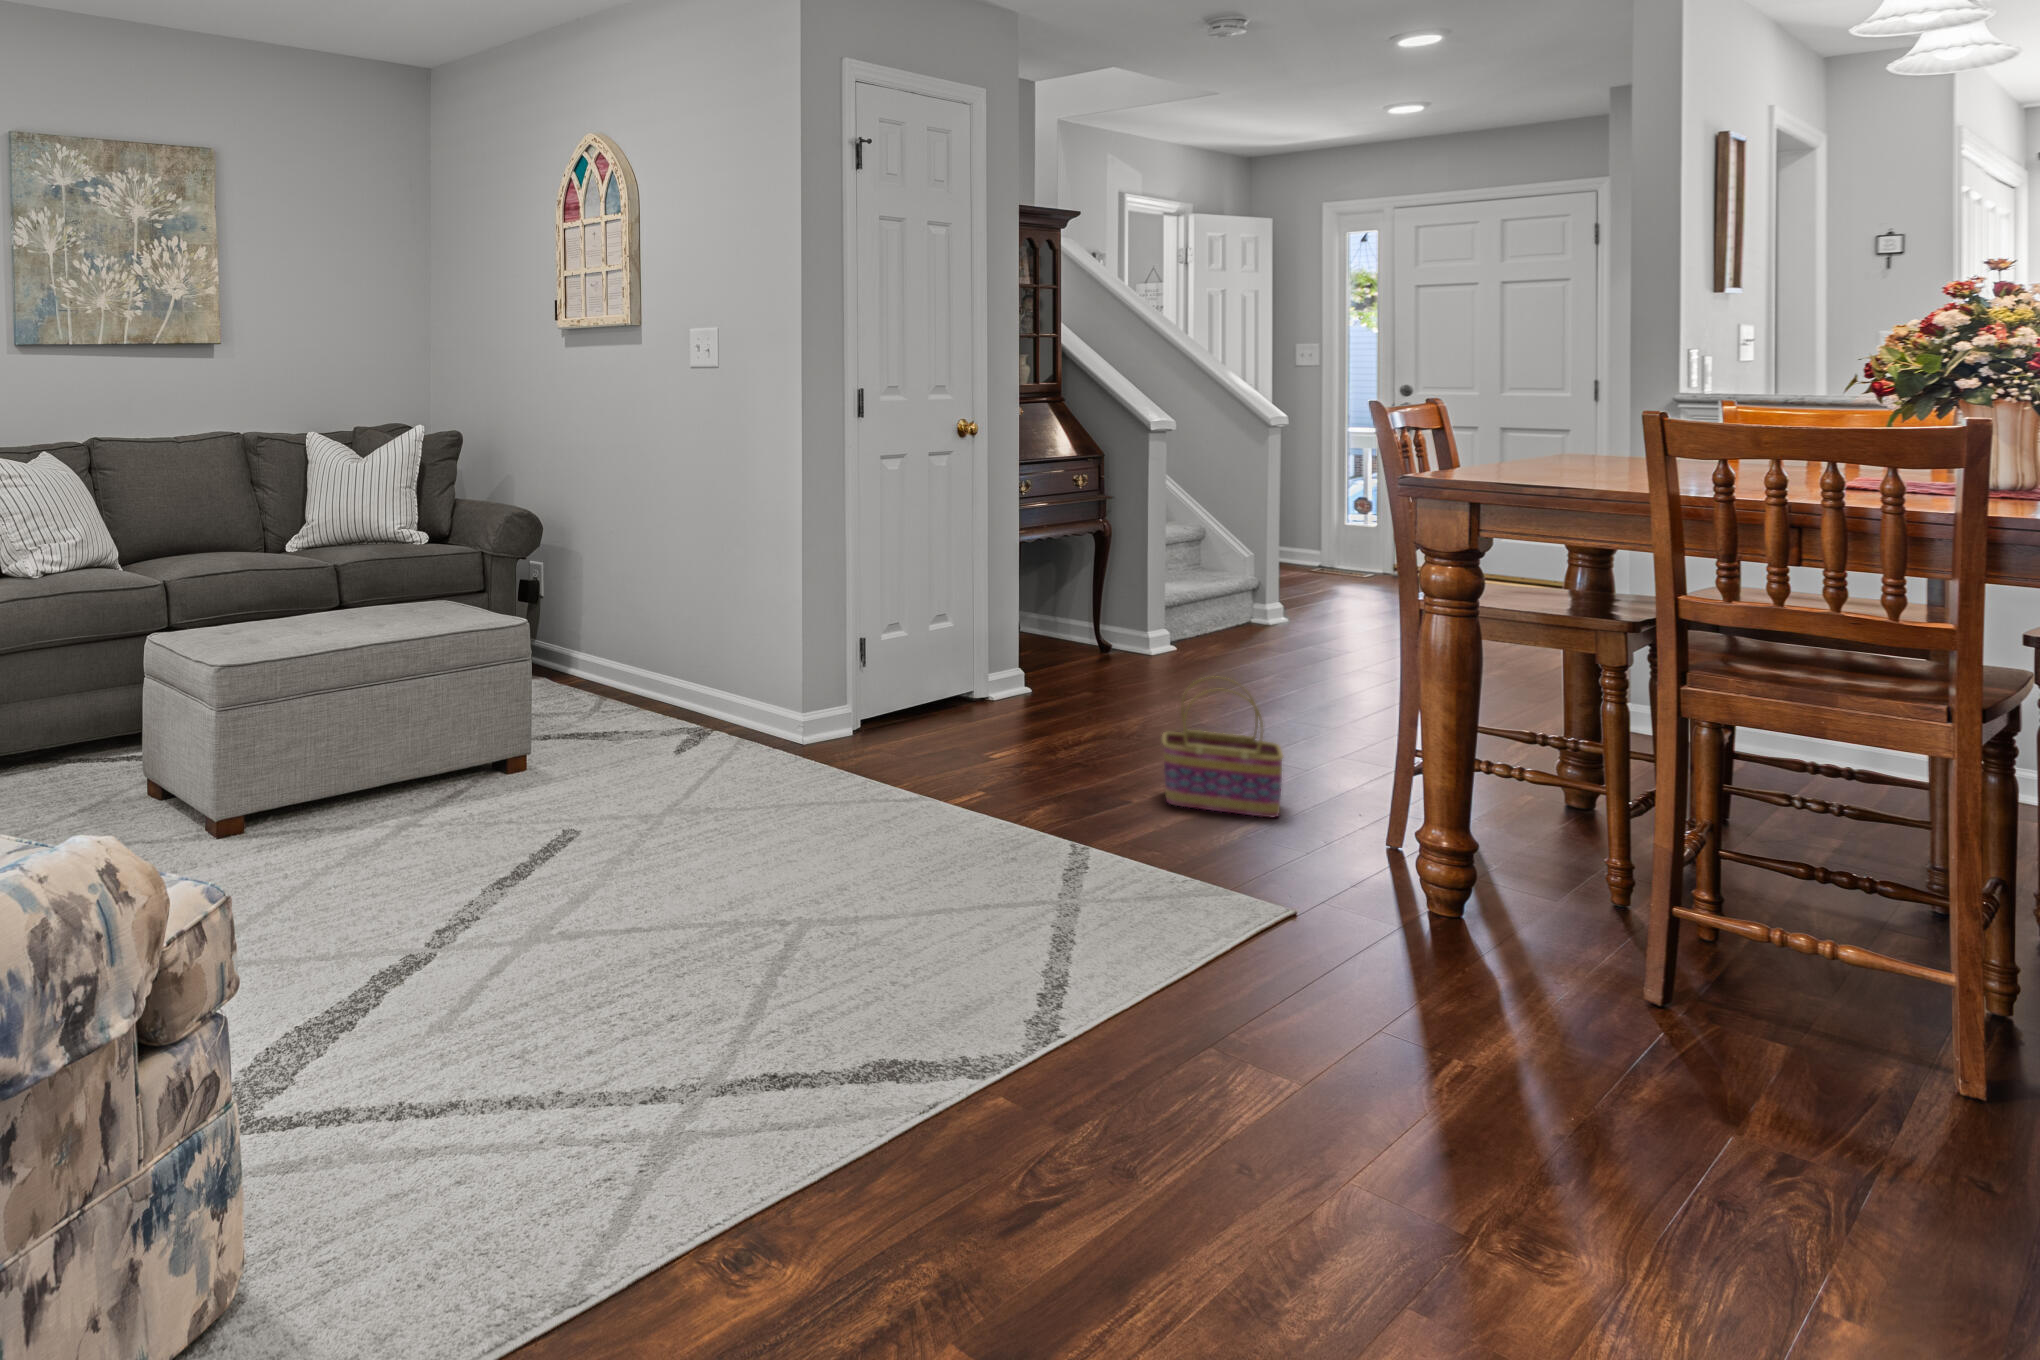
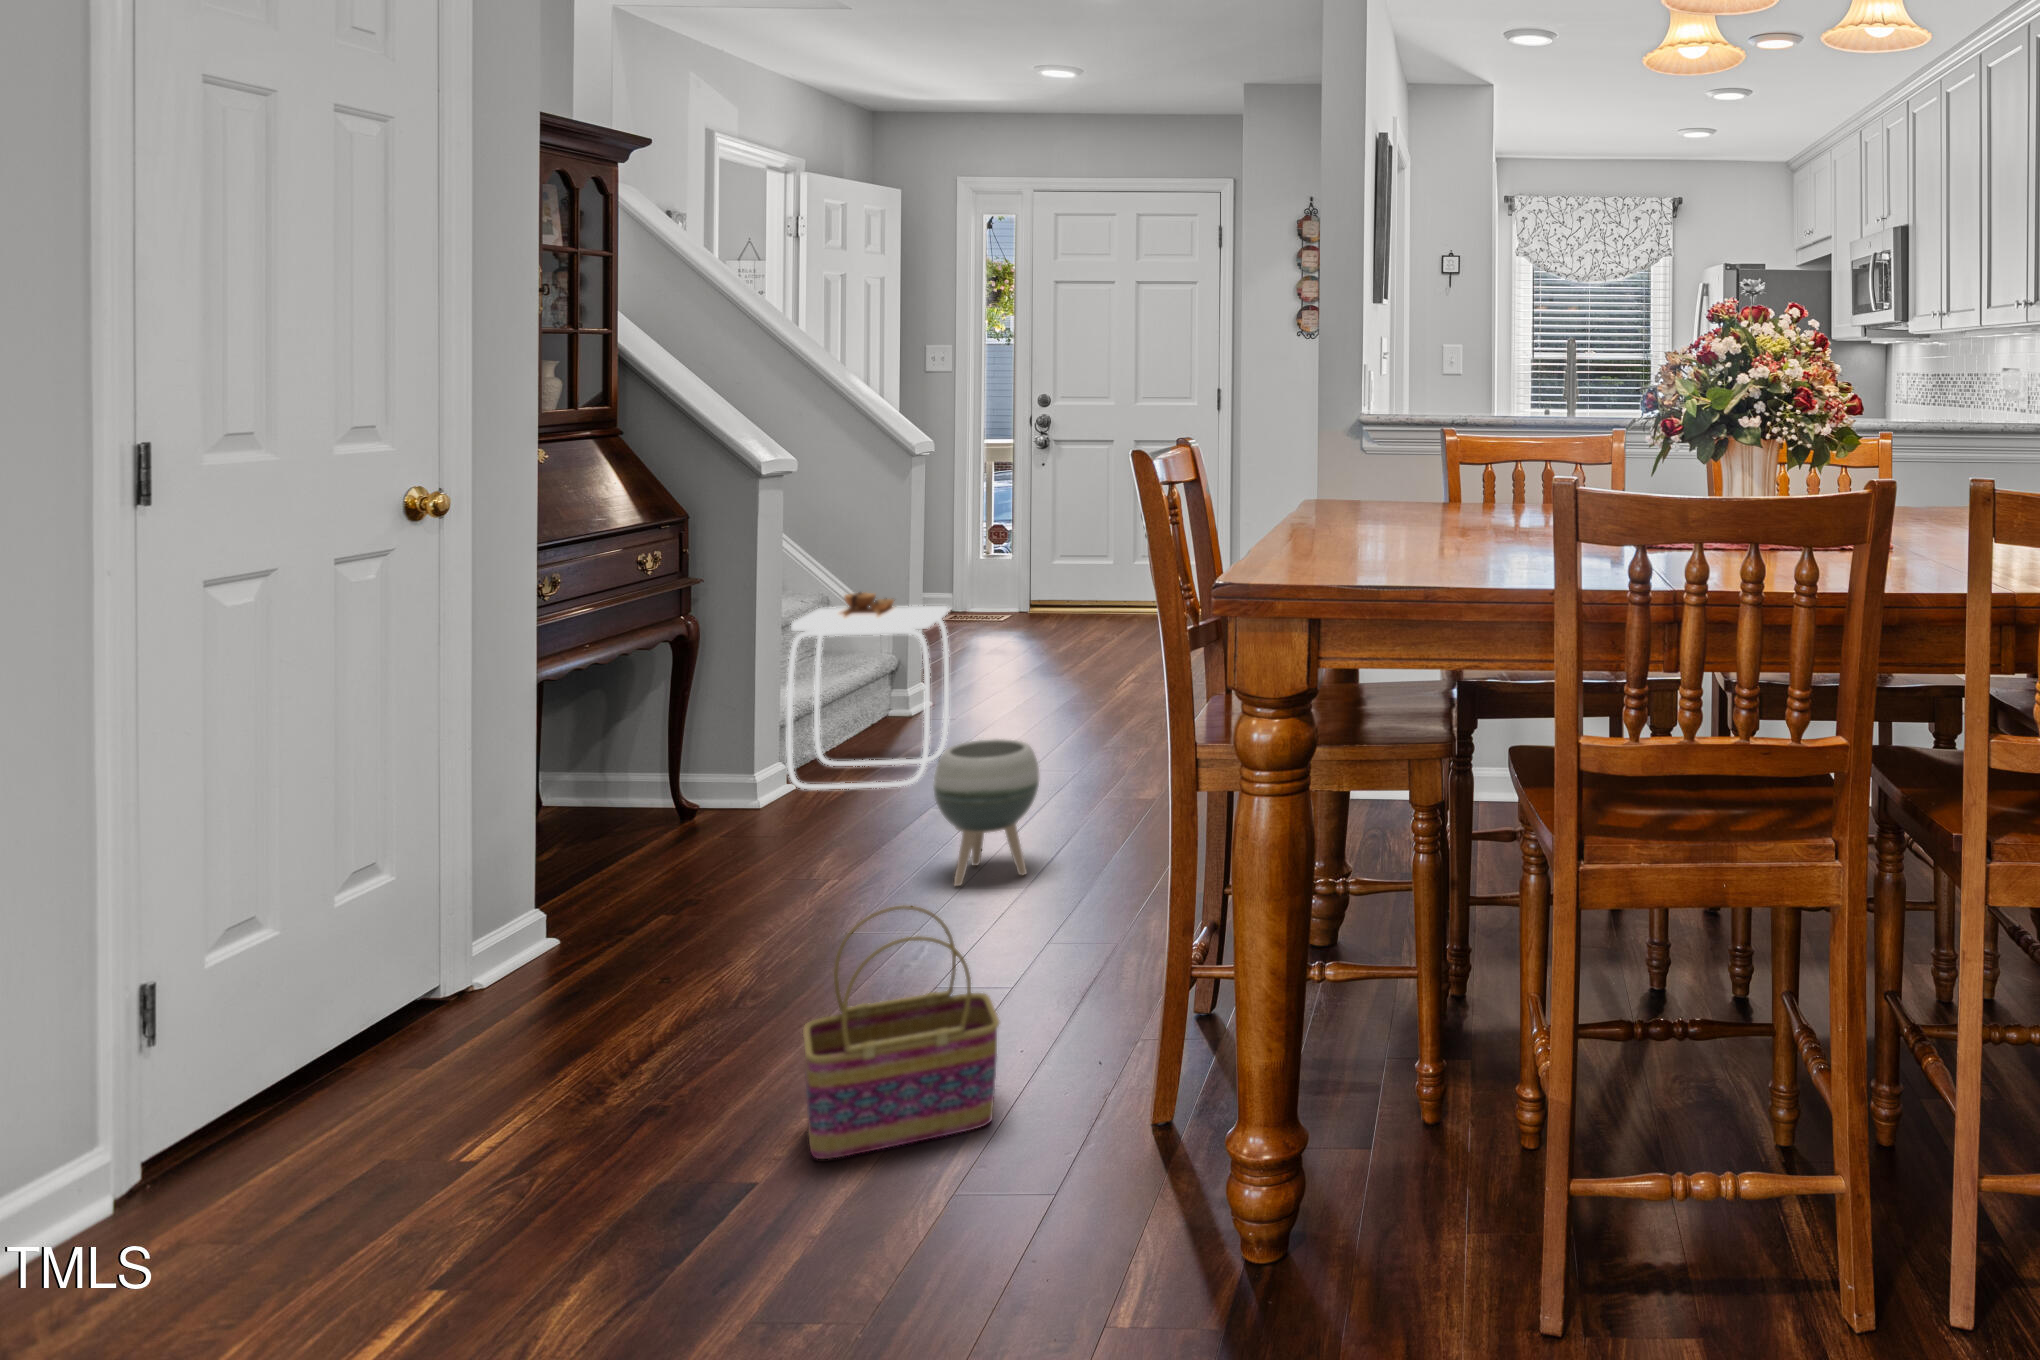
side table: none [1171,517,1293,658] -> present [787,592,949,789]
planter: none [1266,619,1347,719] -> present [933,739,1039,886]

